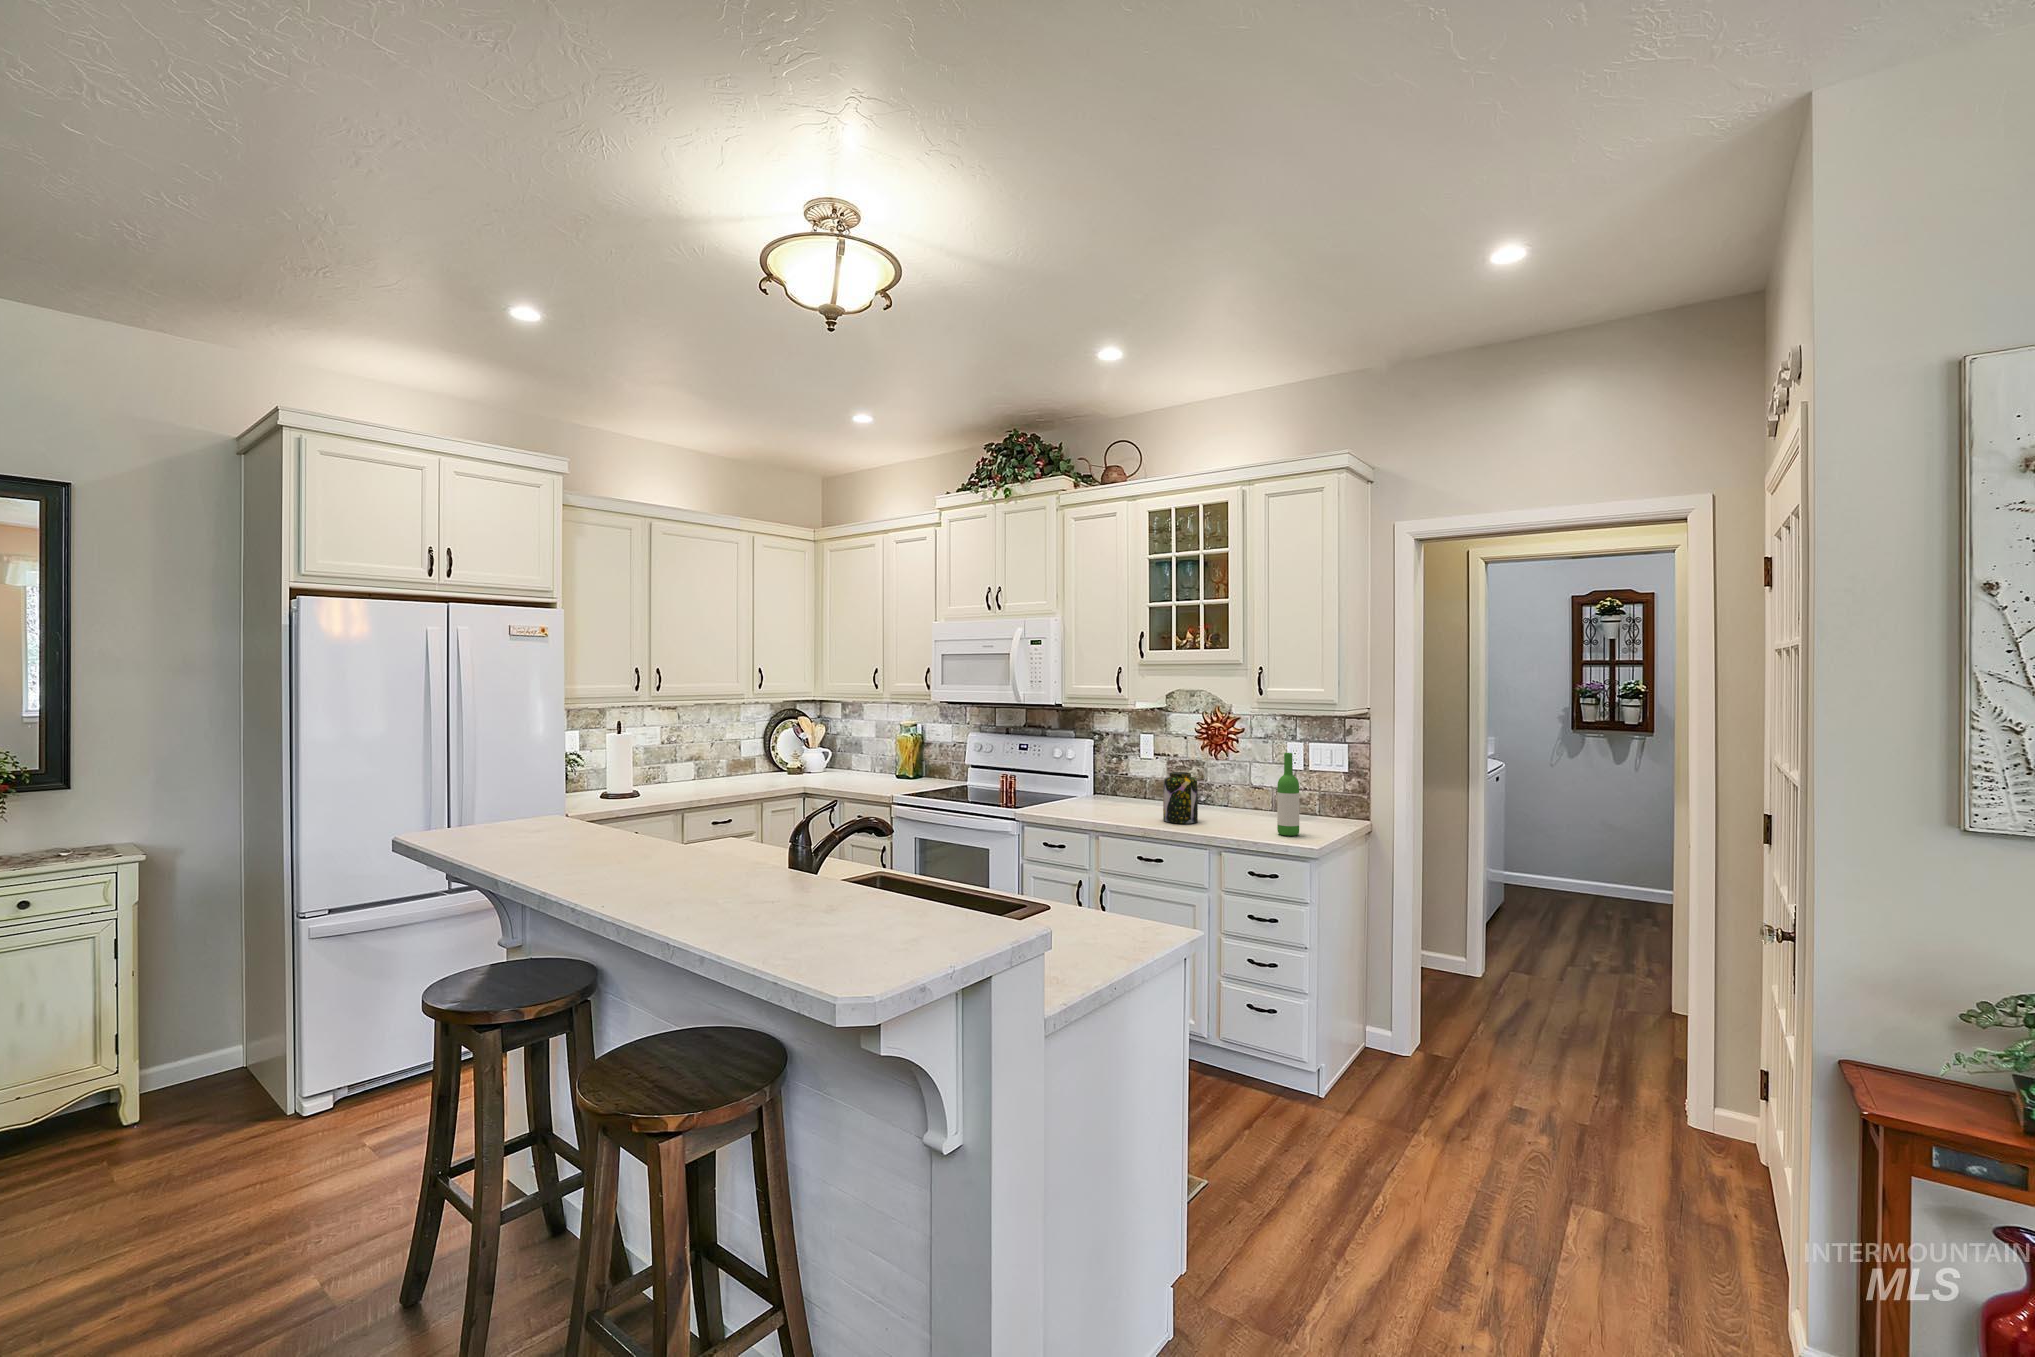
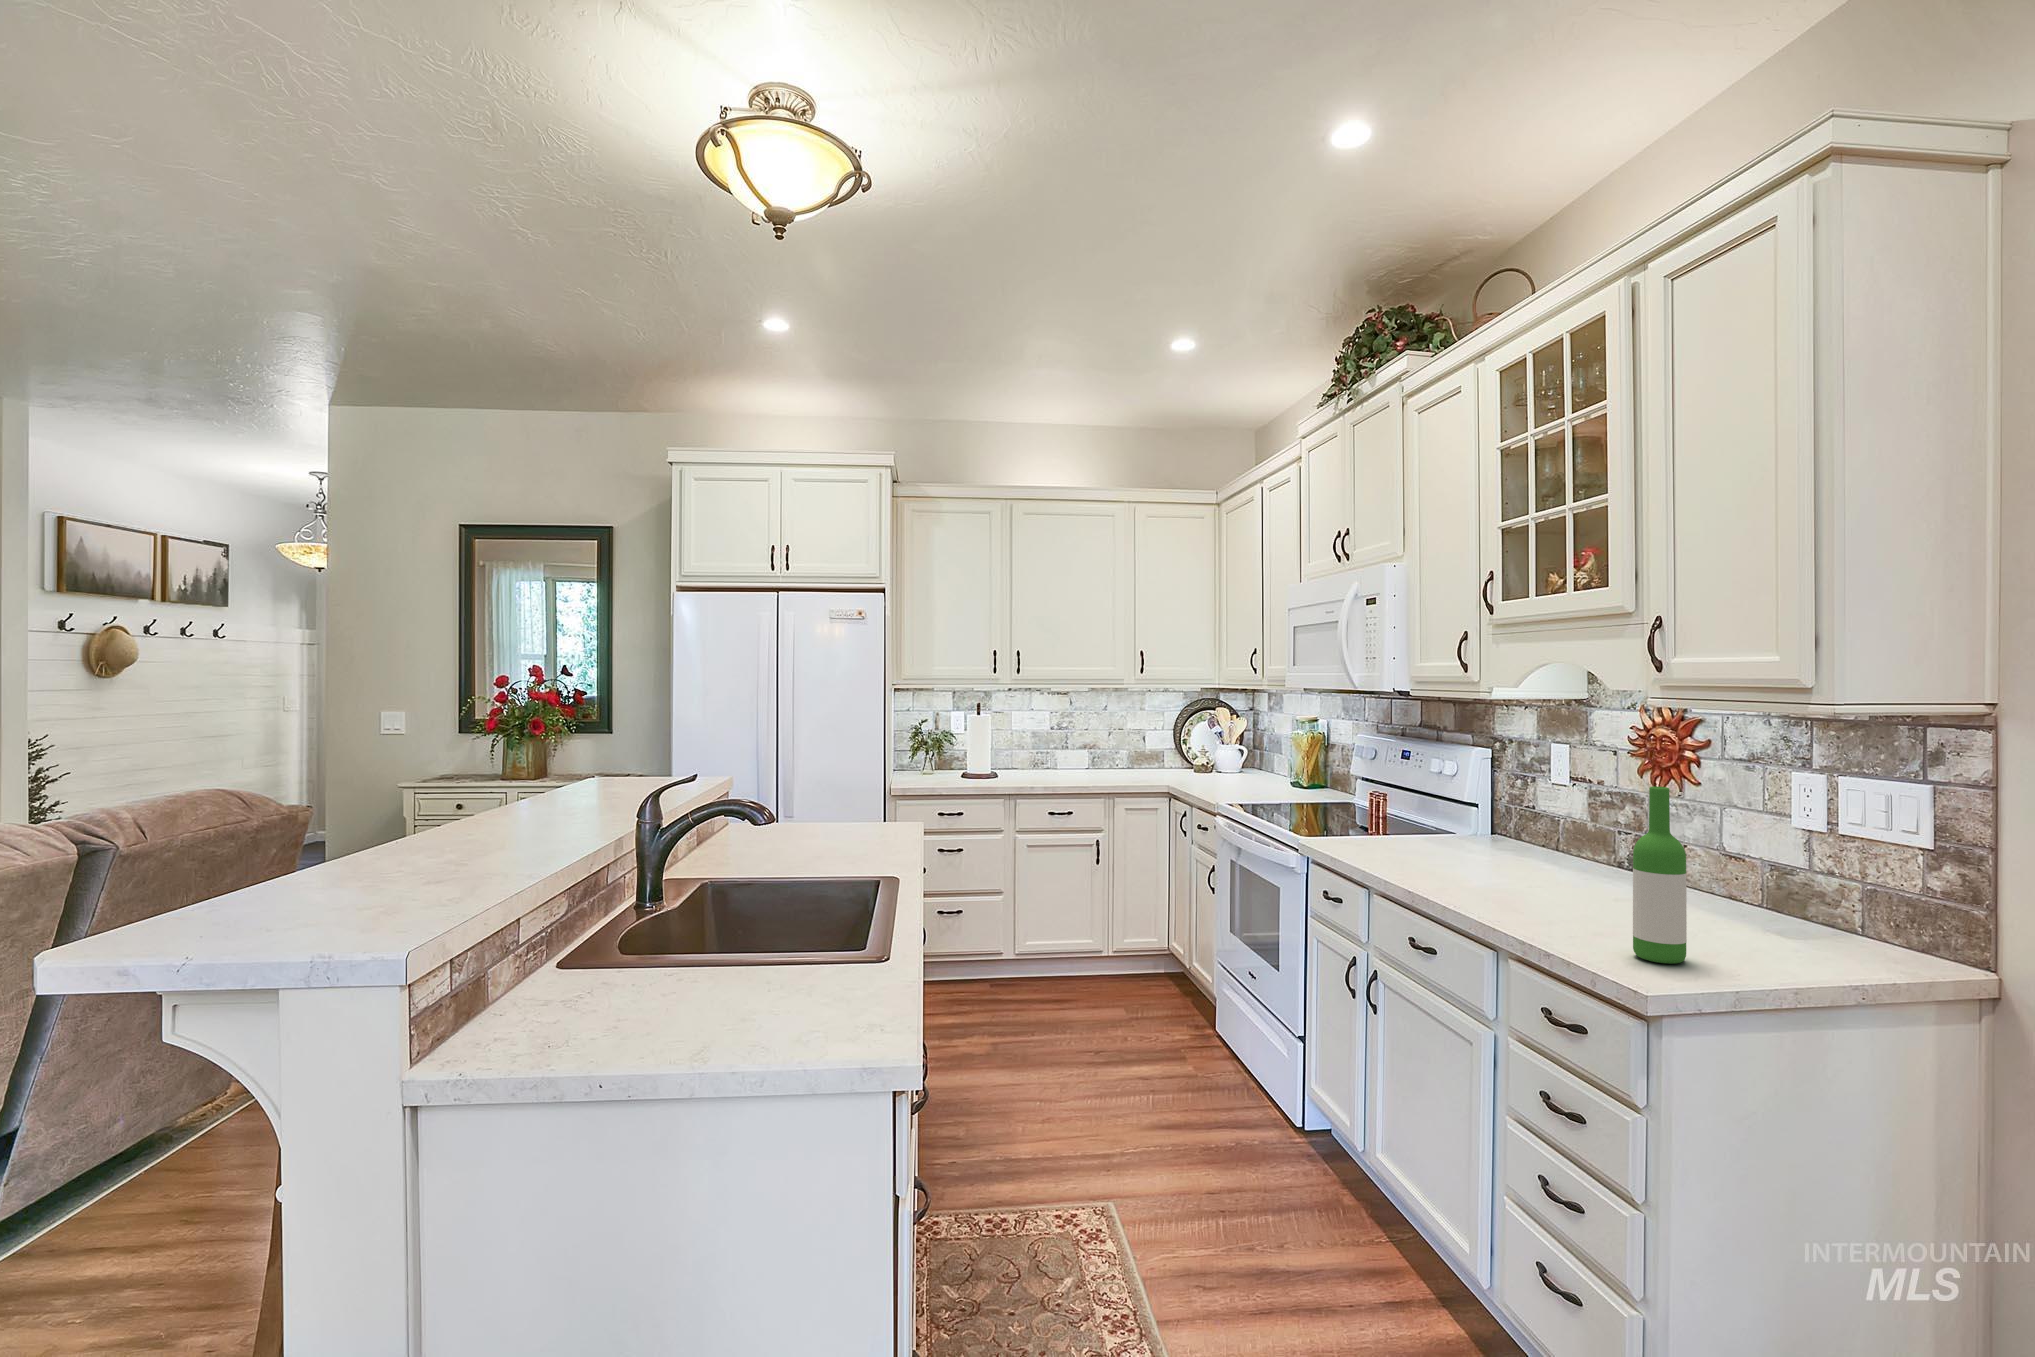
jar: present [1163,772,1198,824] -> none [1479,808,1545,904]

